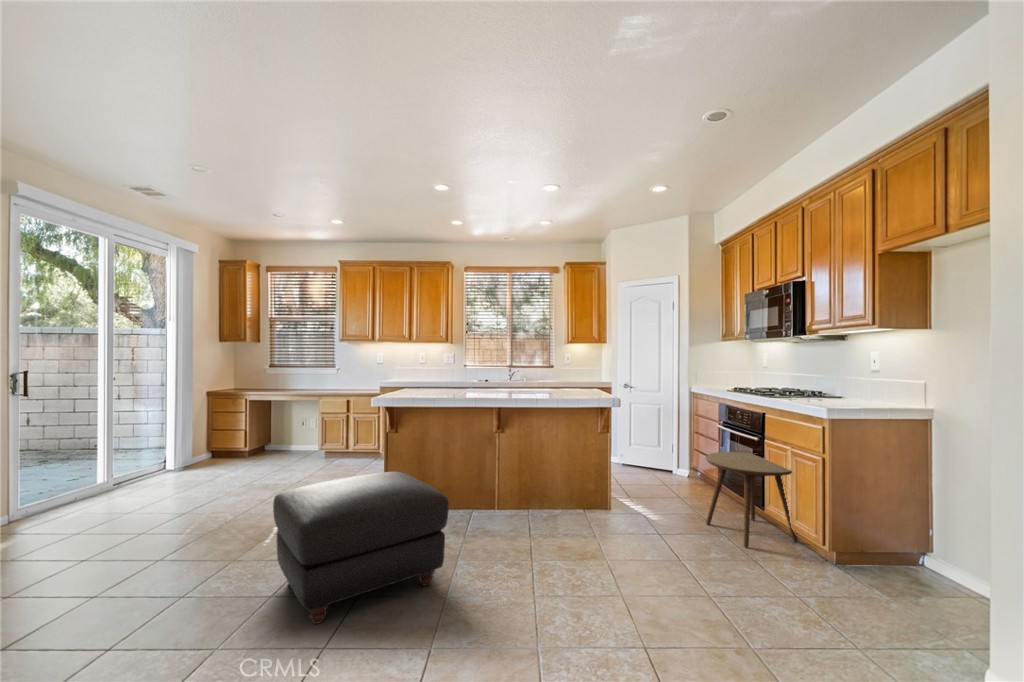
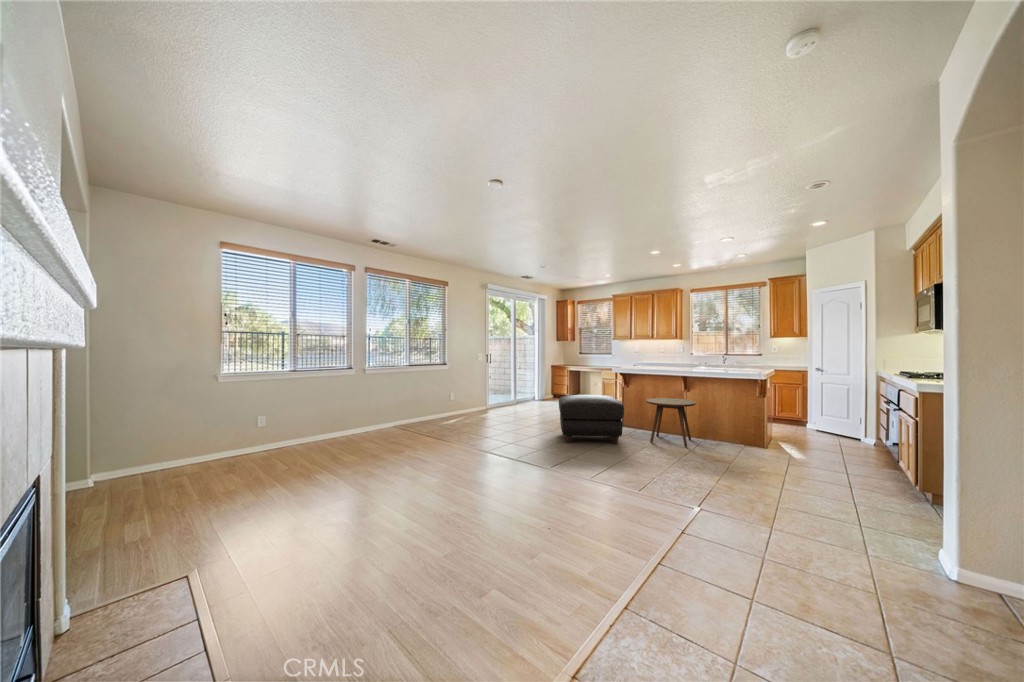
side table: present [706,452,798,547] -> present [646,398,696,447]

